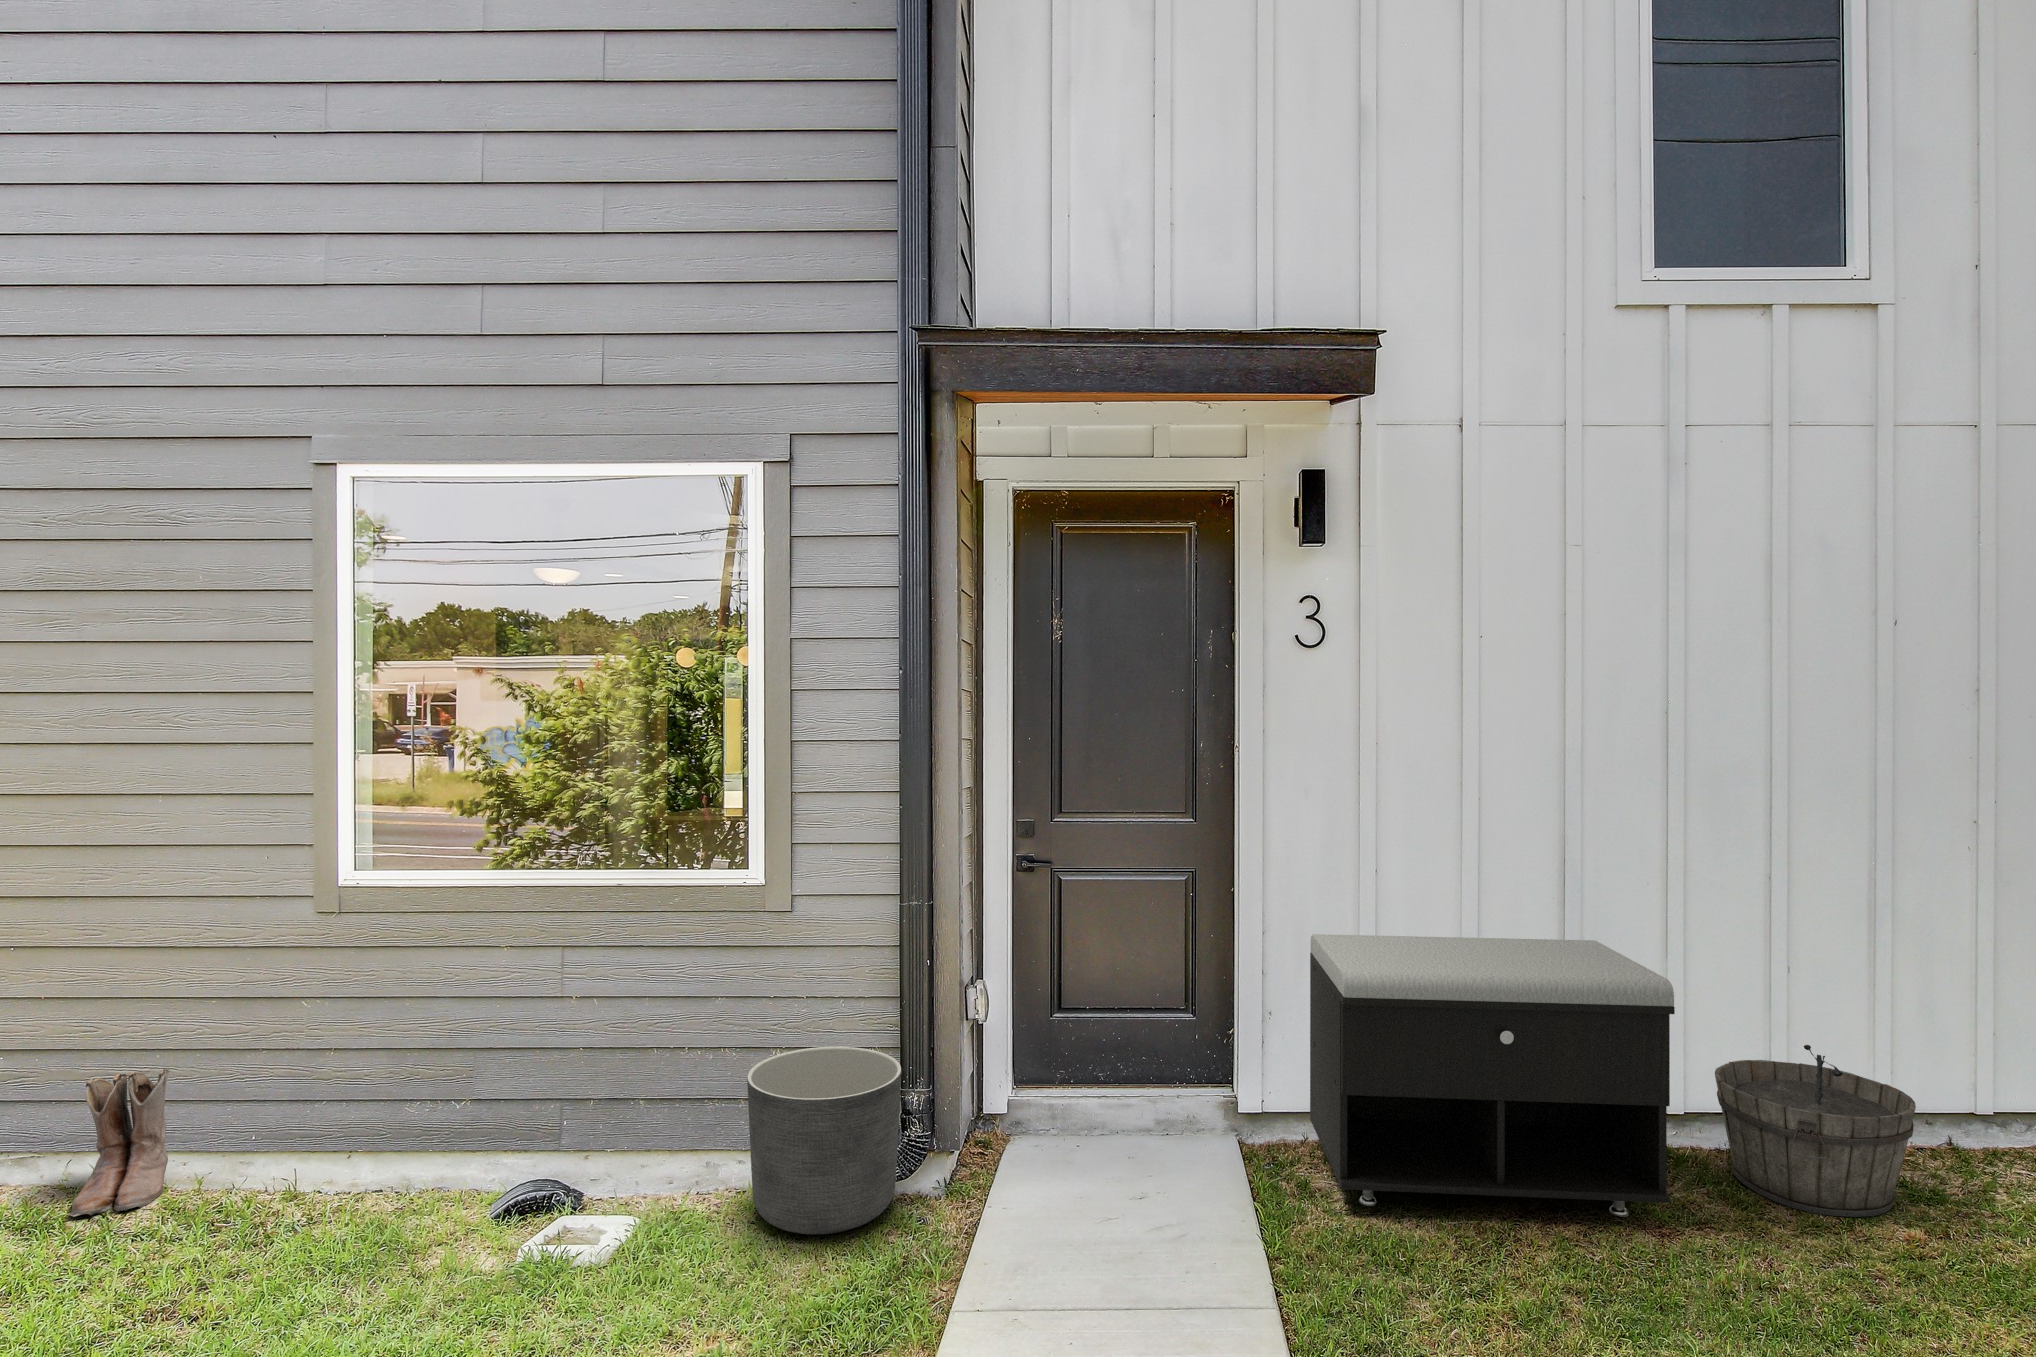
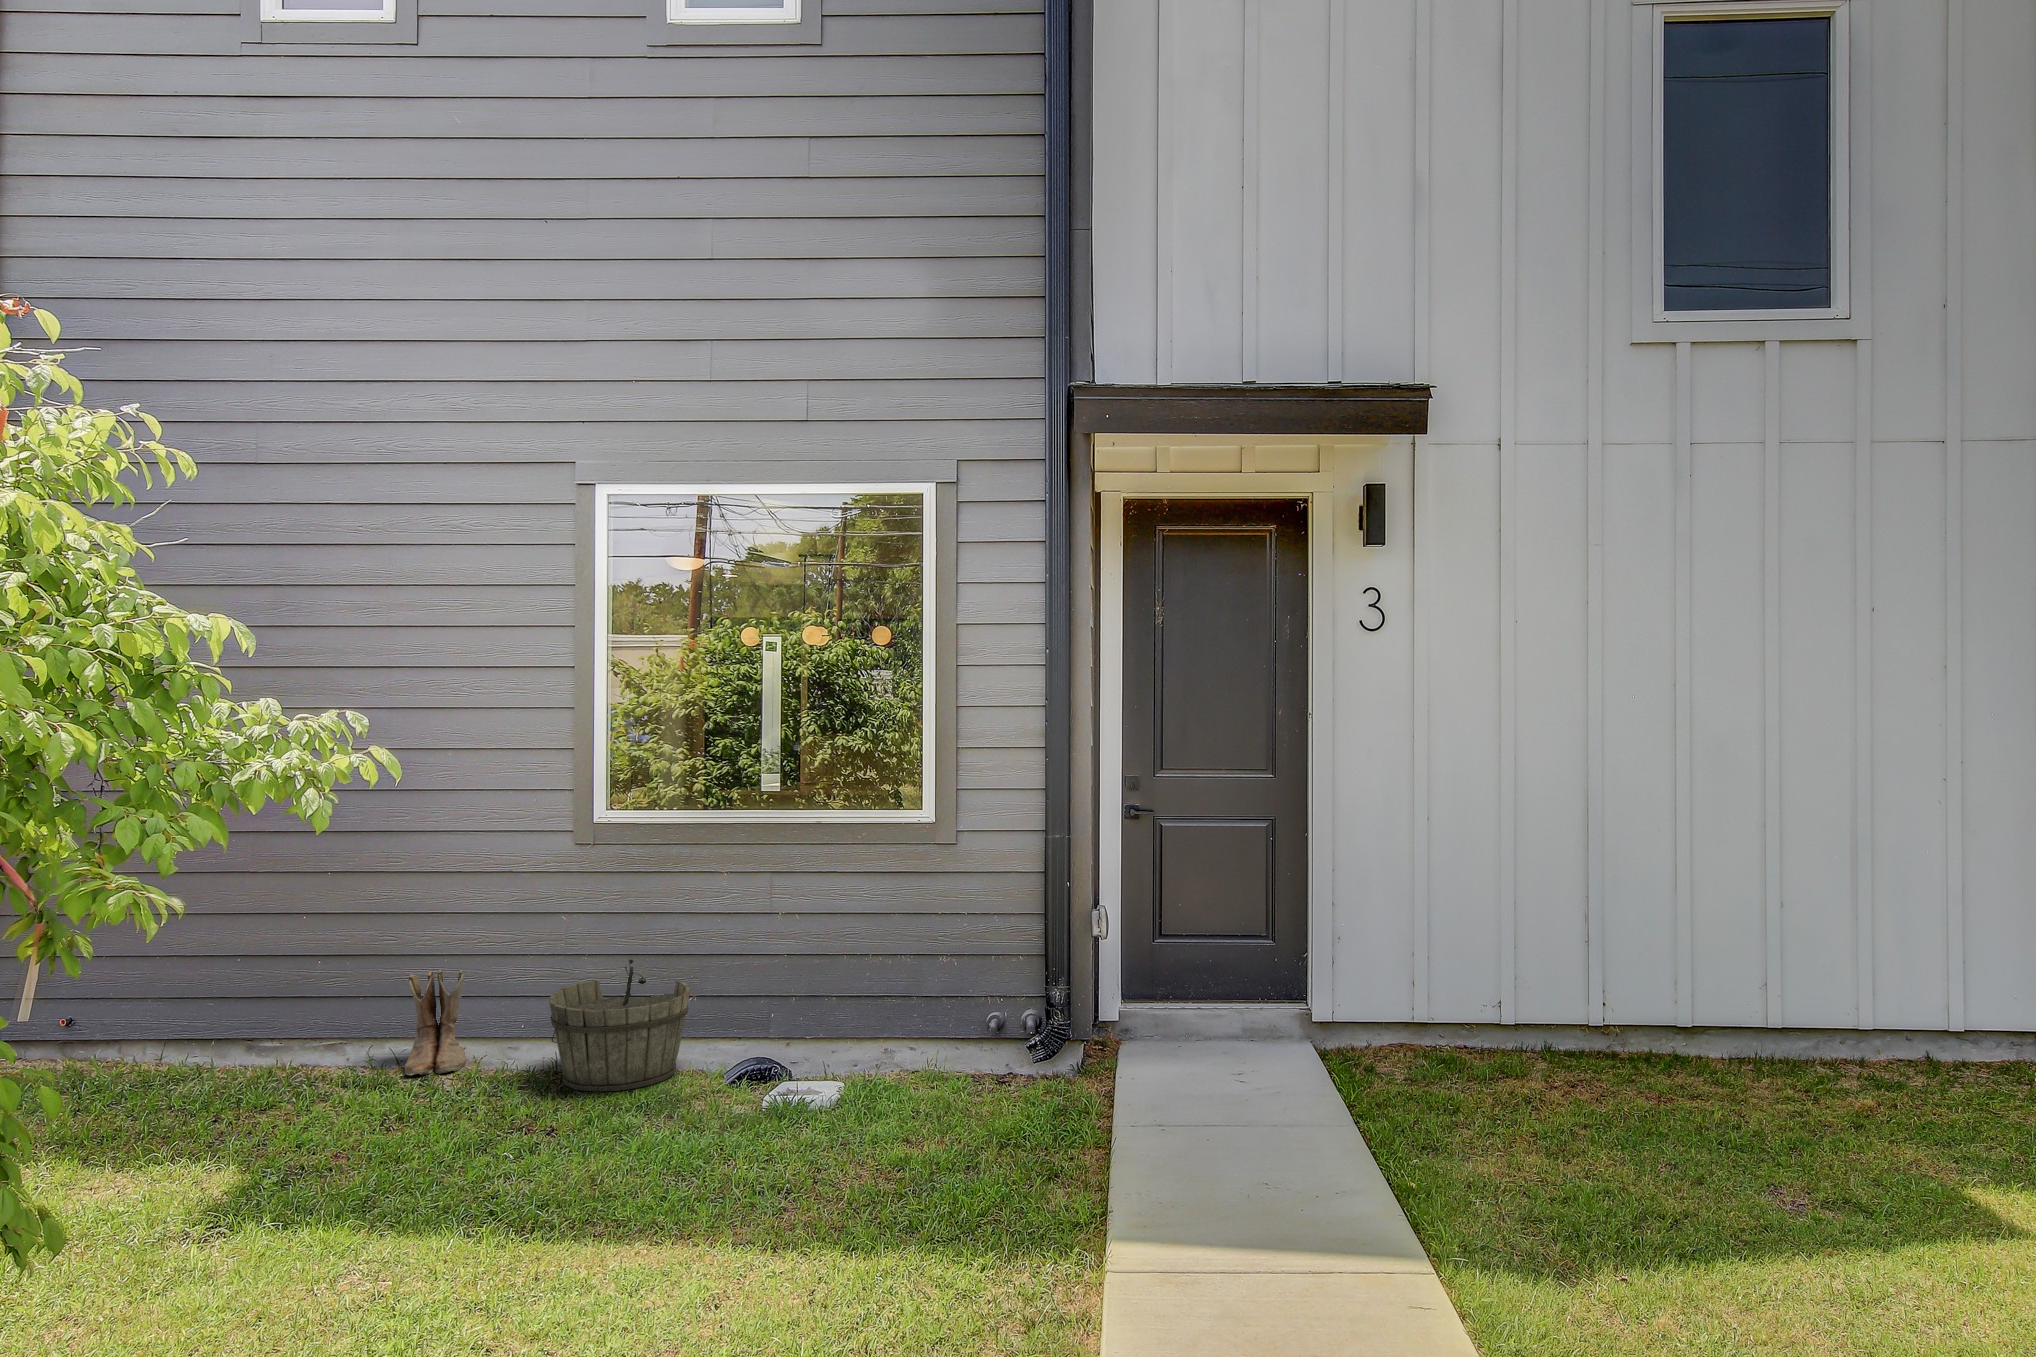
storage bench: present [1310,934,1675,1217] -> none [1374,872,1669,1093]
wooden bucket: present [1715,1045,1916,1217] -> present [549,959,690,1091]
planter: present [747,1047,901,1235] -> none [922,957,1043,1093]

